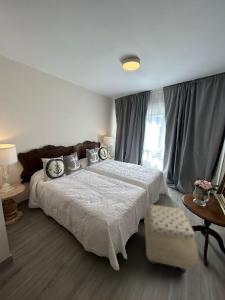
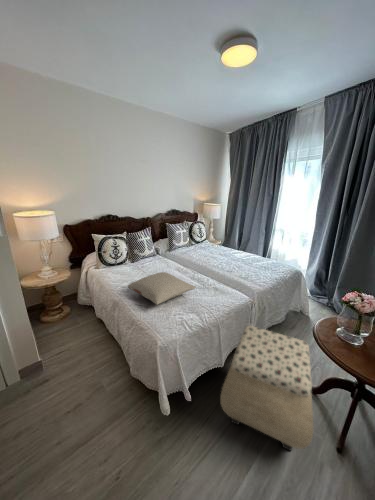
pillow: none [76,179,117,200] -> present [128,272,196,305]

